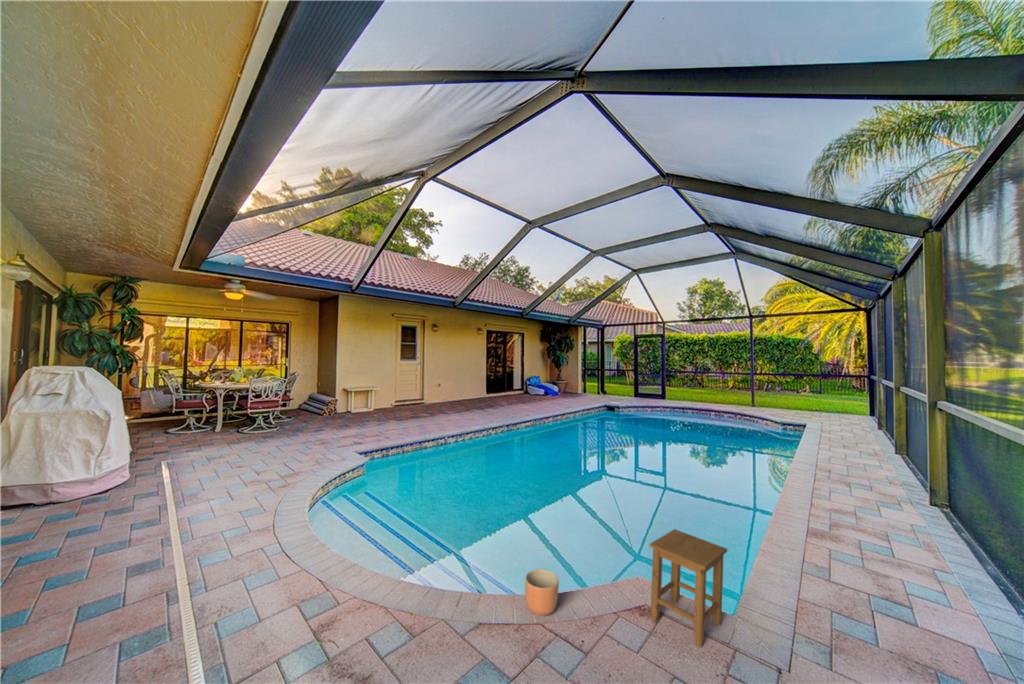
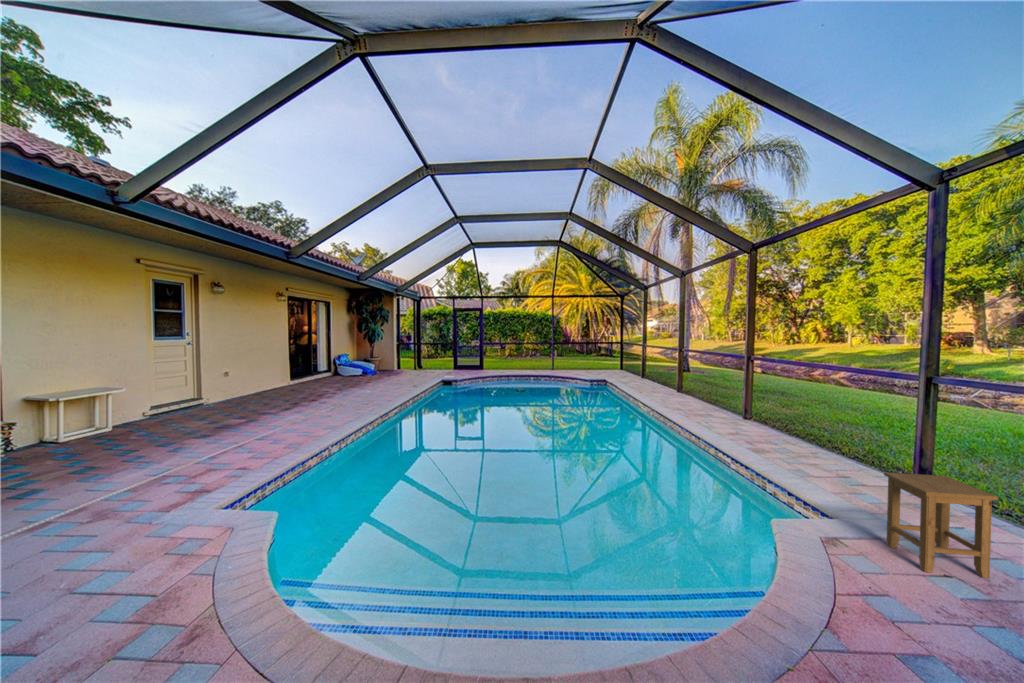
planter: present [525,569,559,616] -> none [857,565,918,627]

